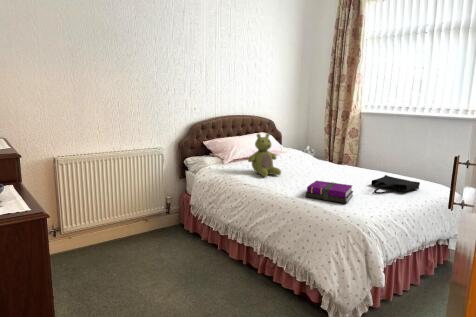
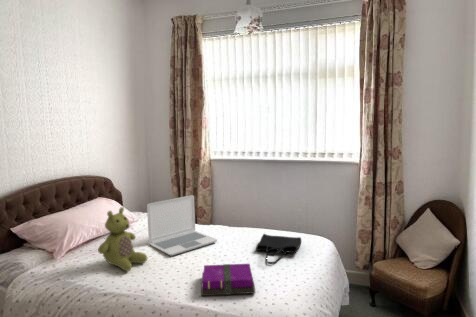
laptop: none [289,136,343,176] -> present [147,195,217,256]

